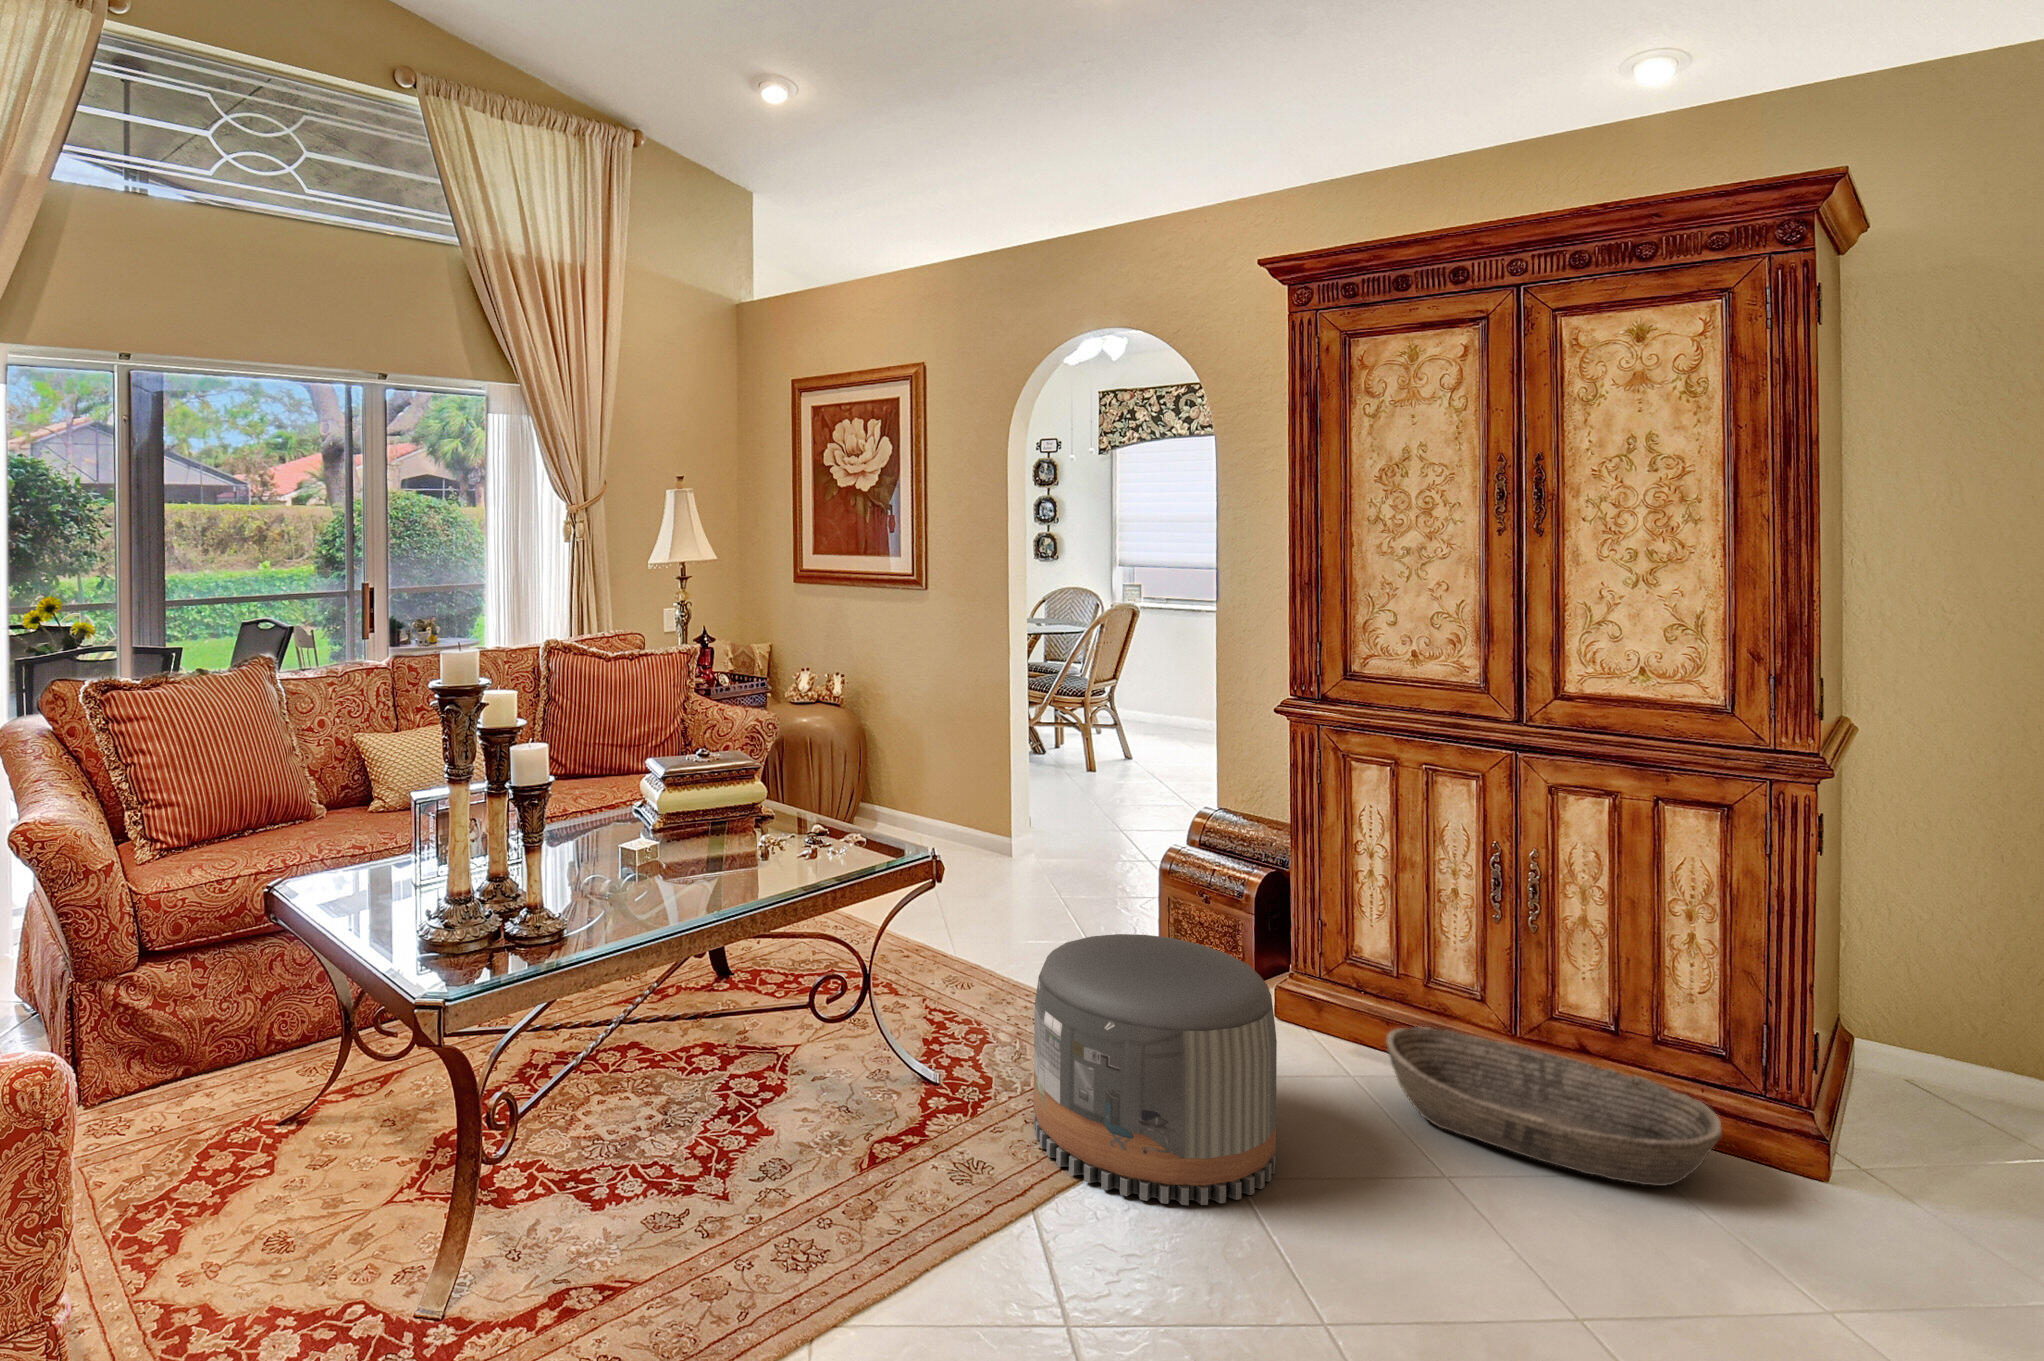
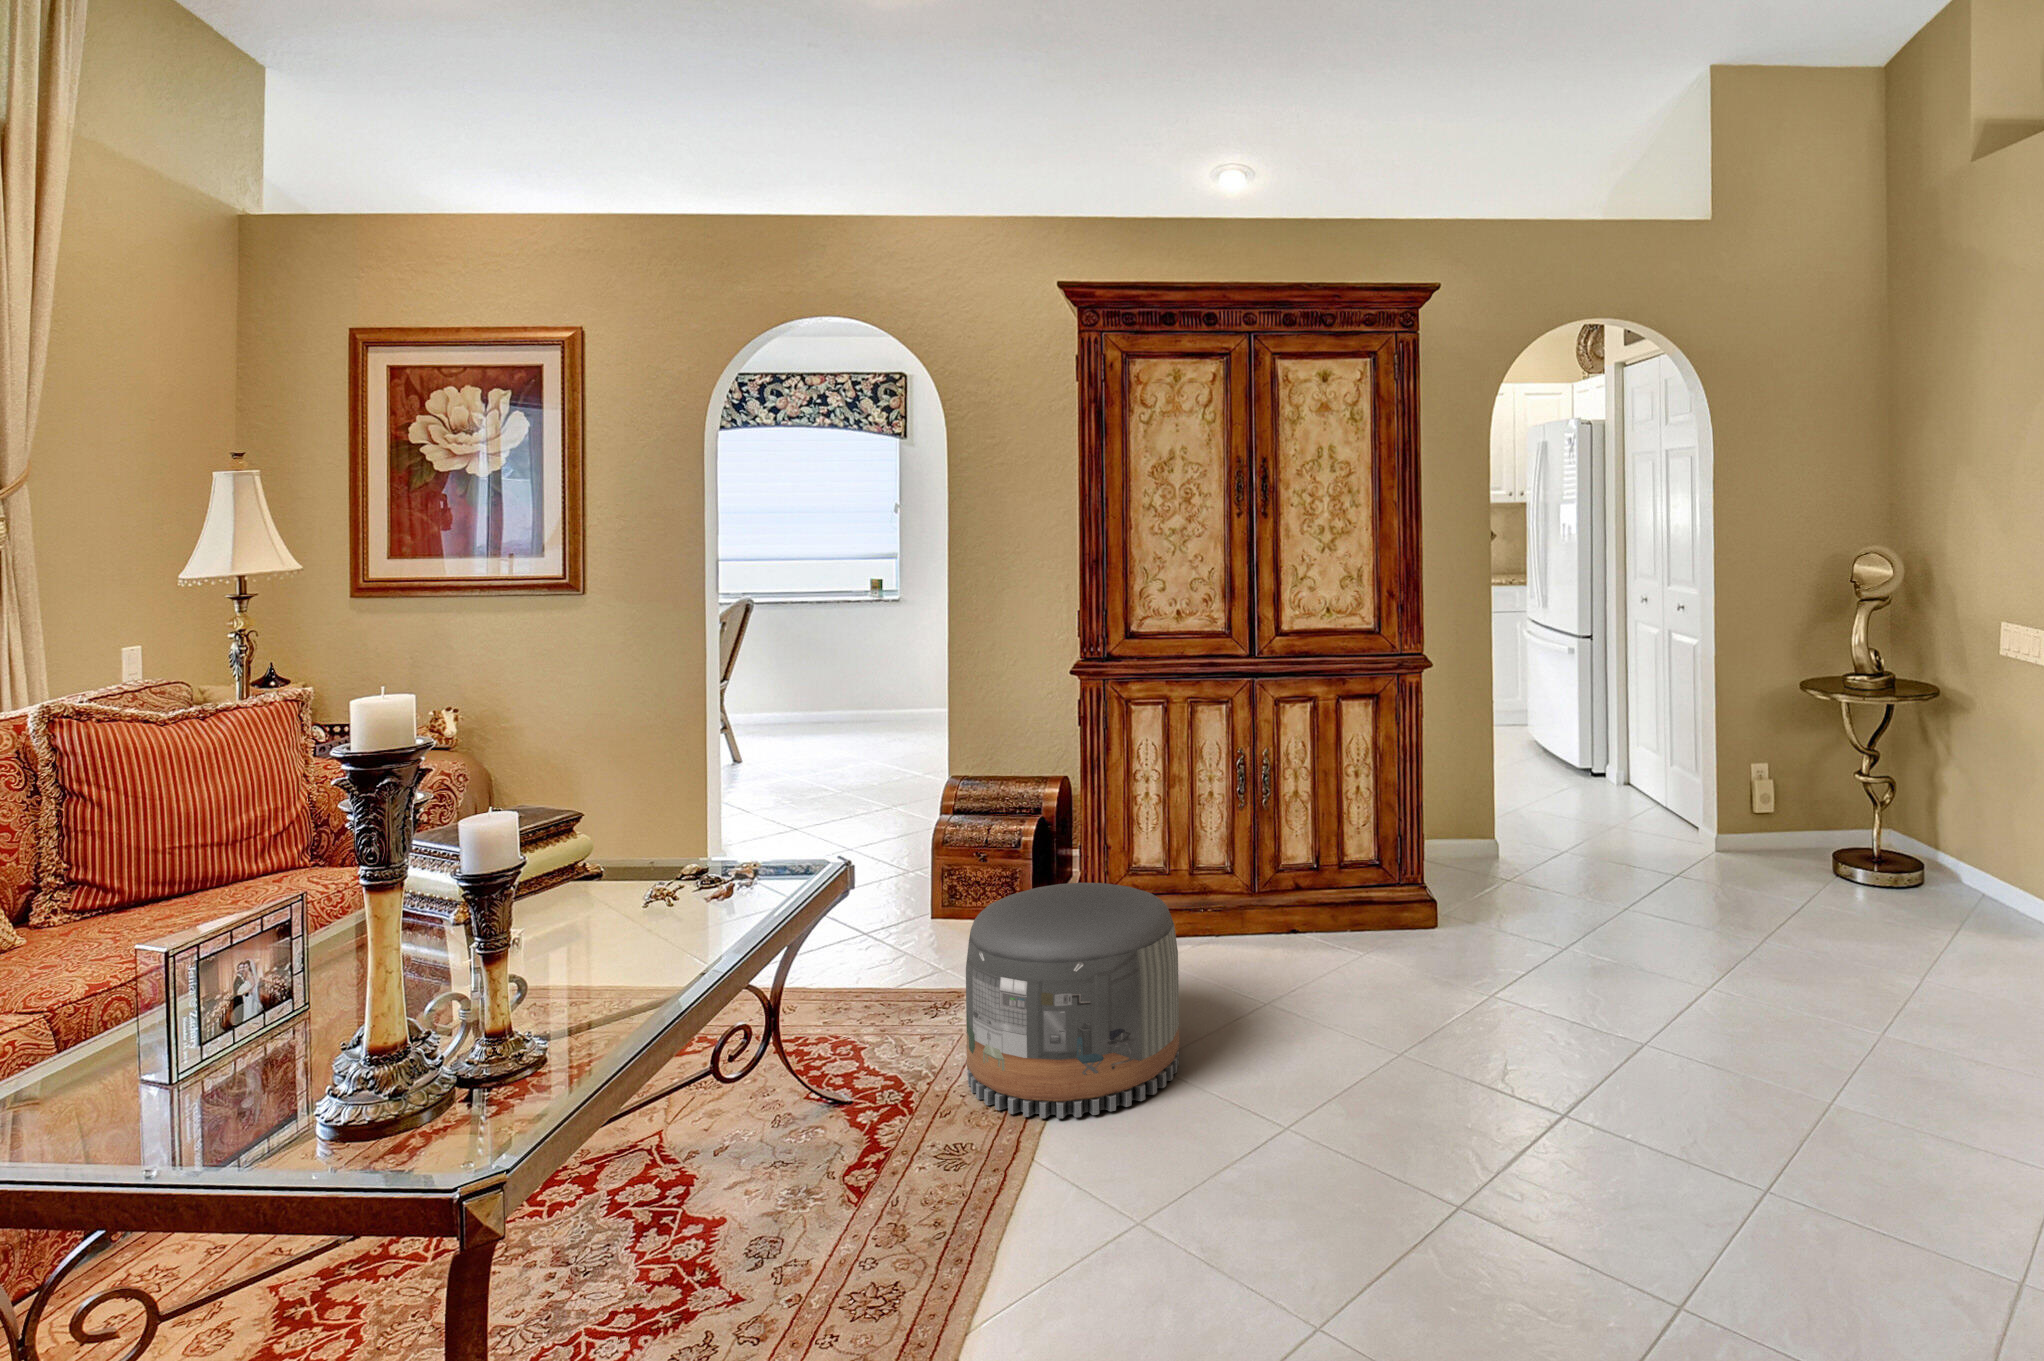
basket: present [1386,1027,1722,1186] -> none [1190,898,1401,978]

